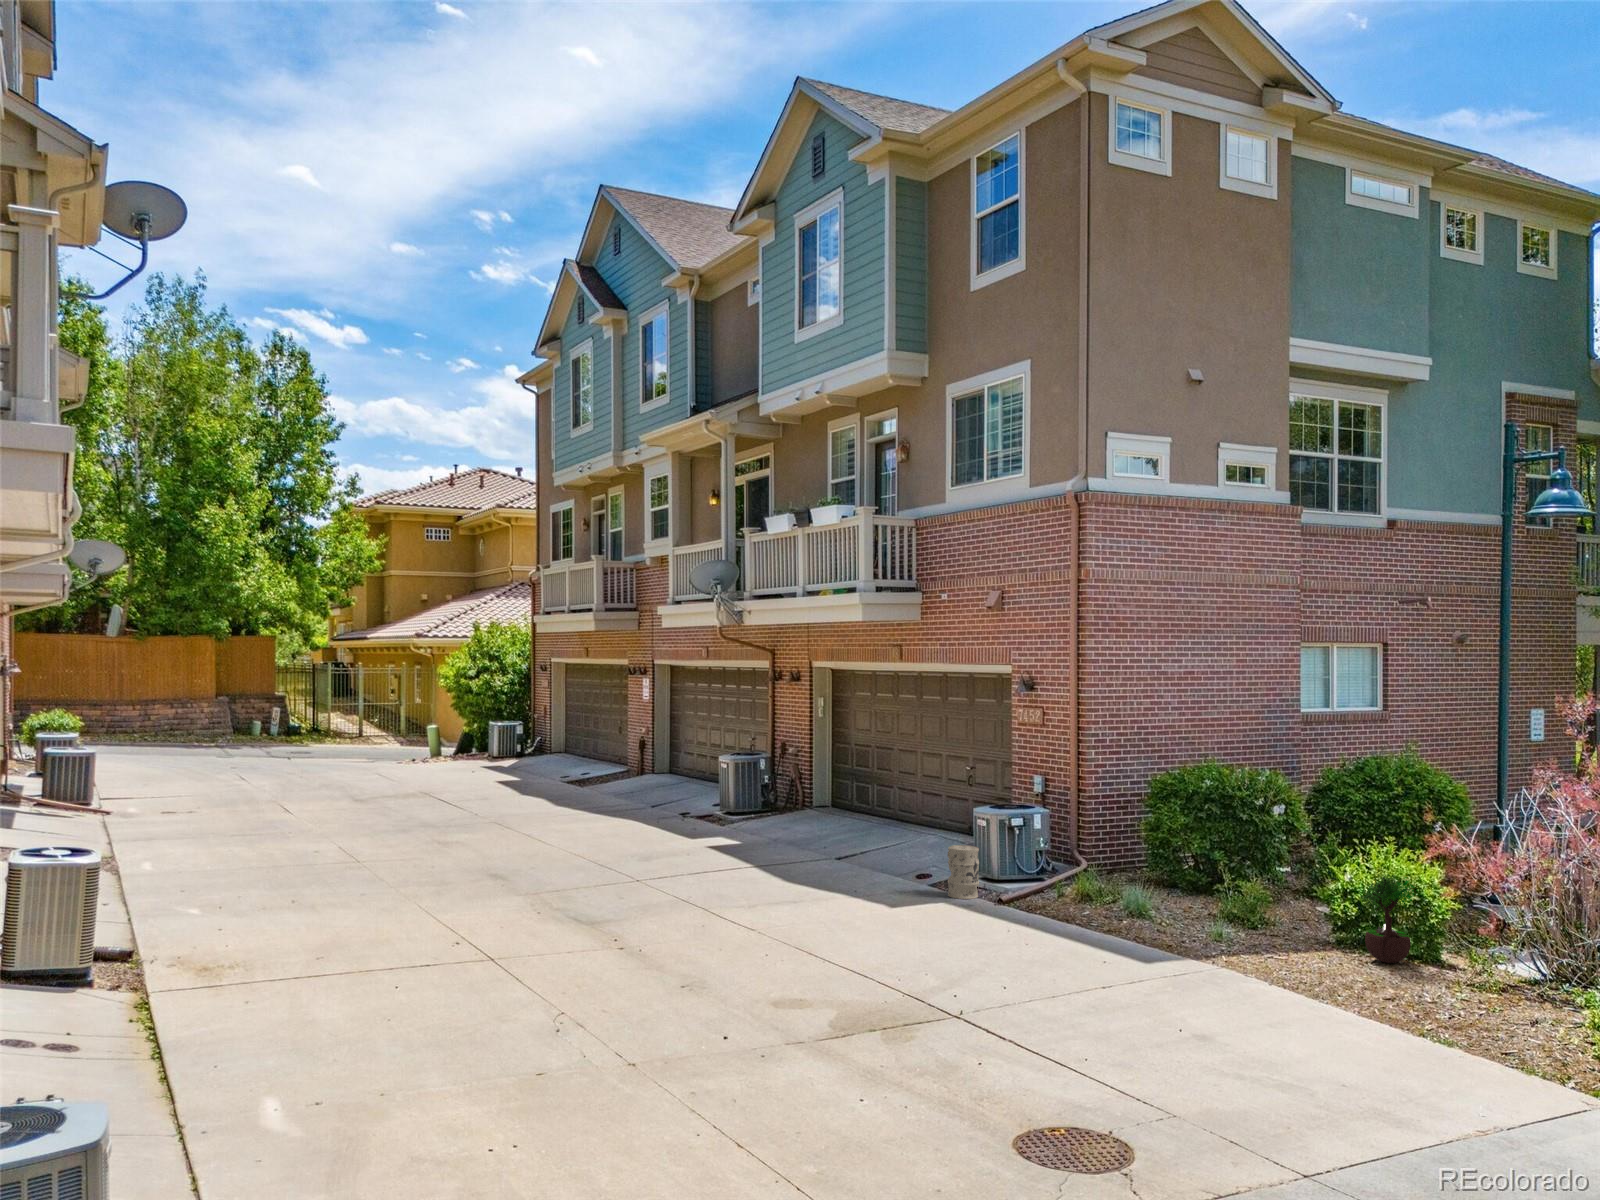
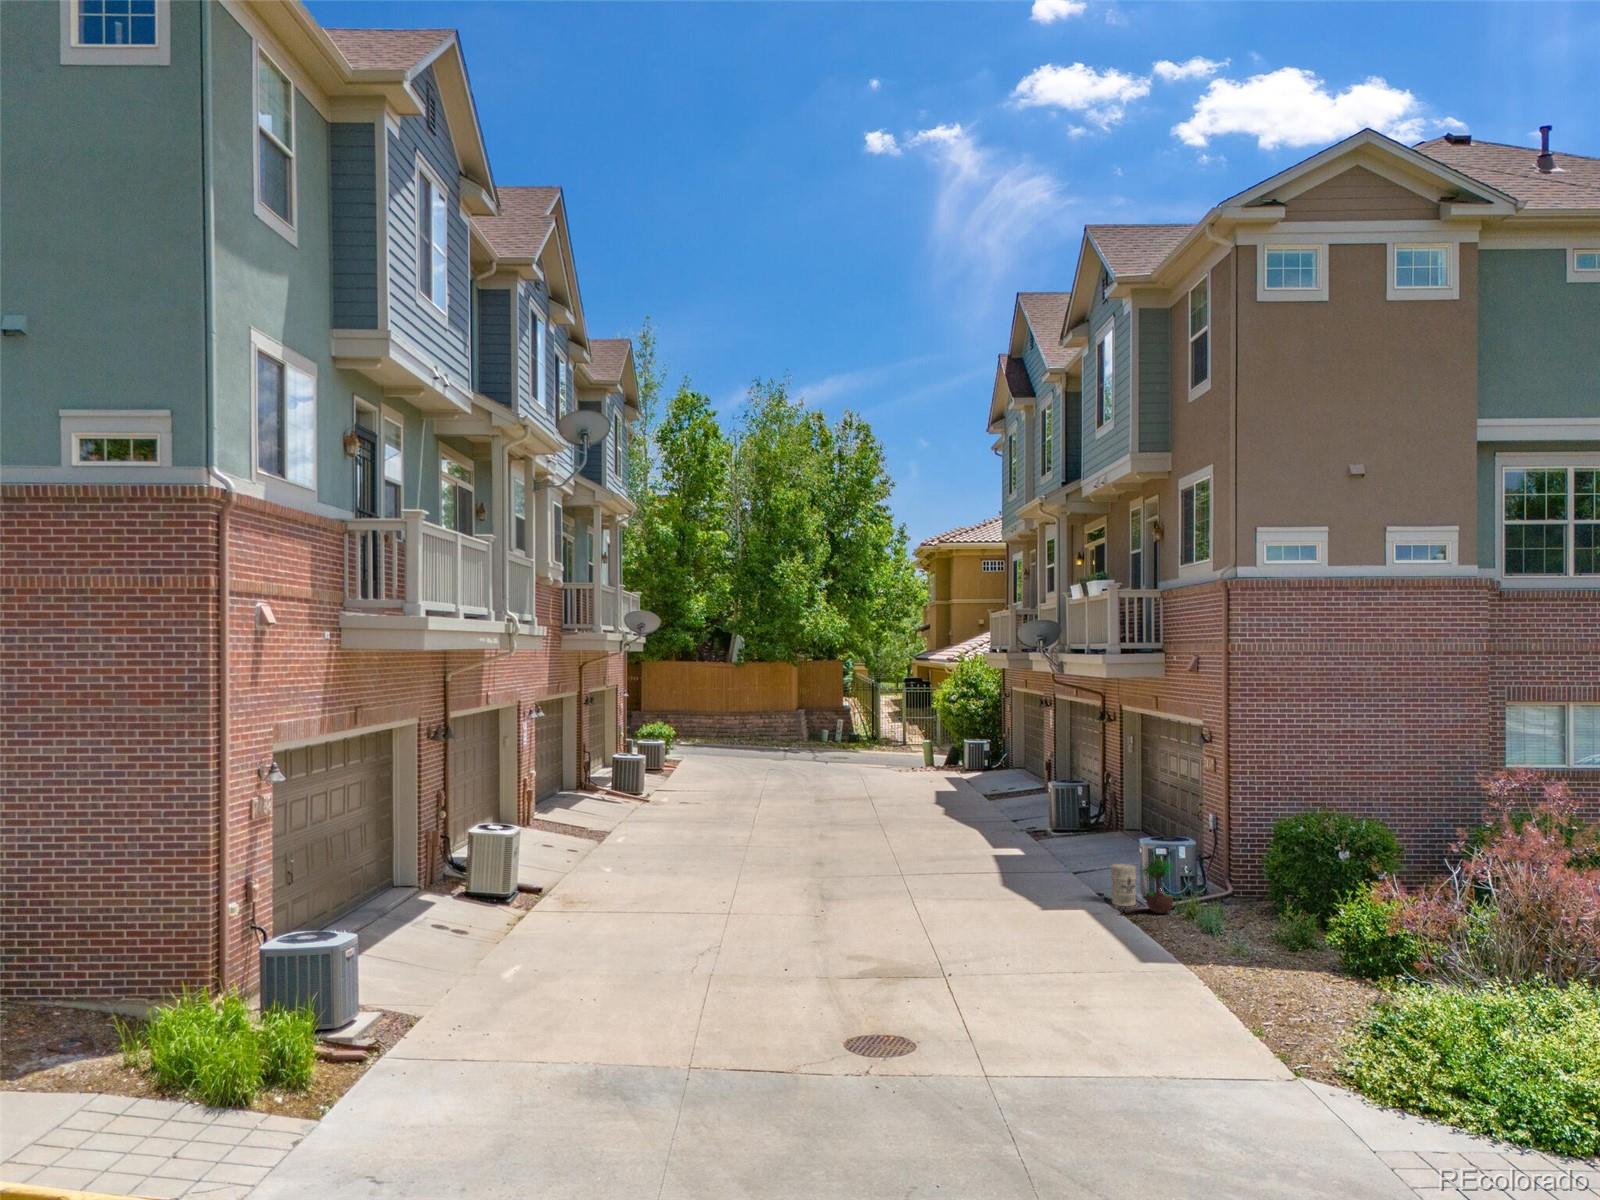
potted tree: present [1358,874,1414,963] -> present [1142,857,1173,913]

